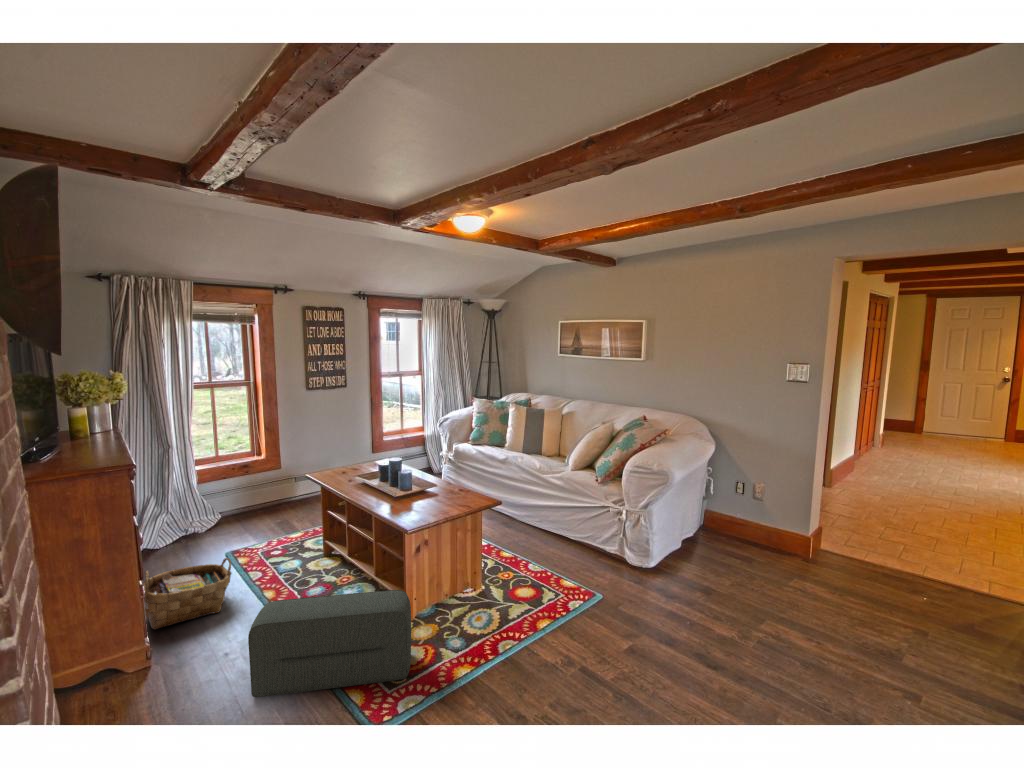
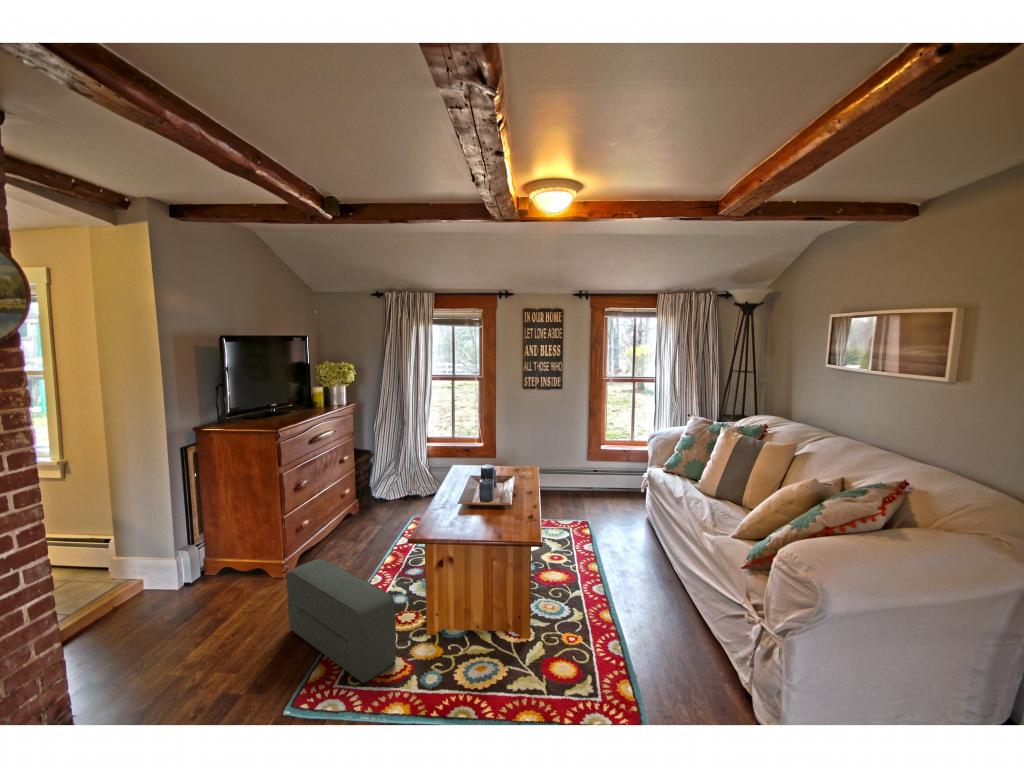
woven basket: present [143,558,231,629] -> none [321,507,383,556]

